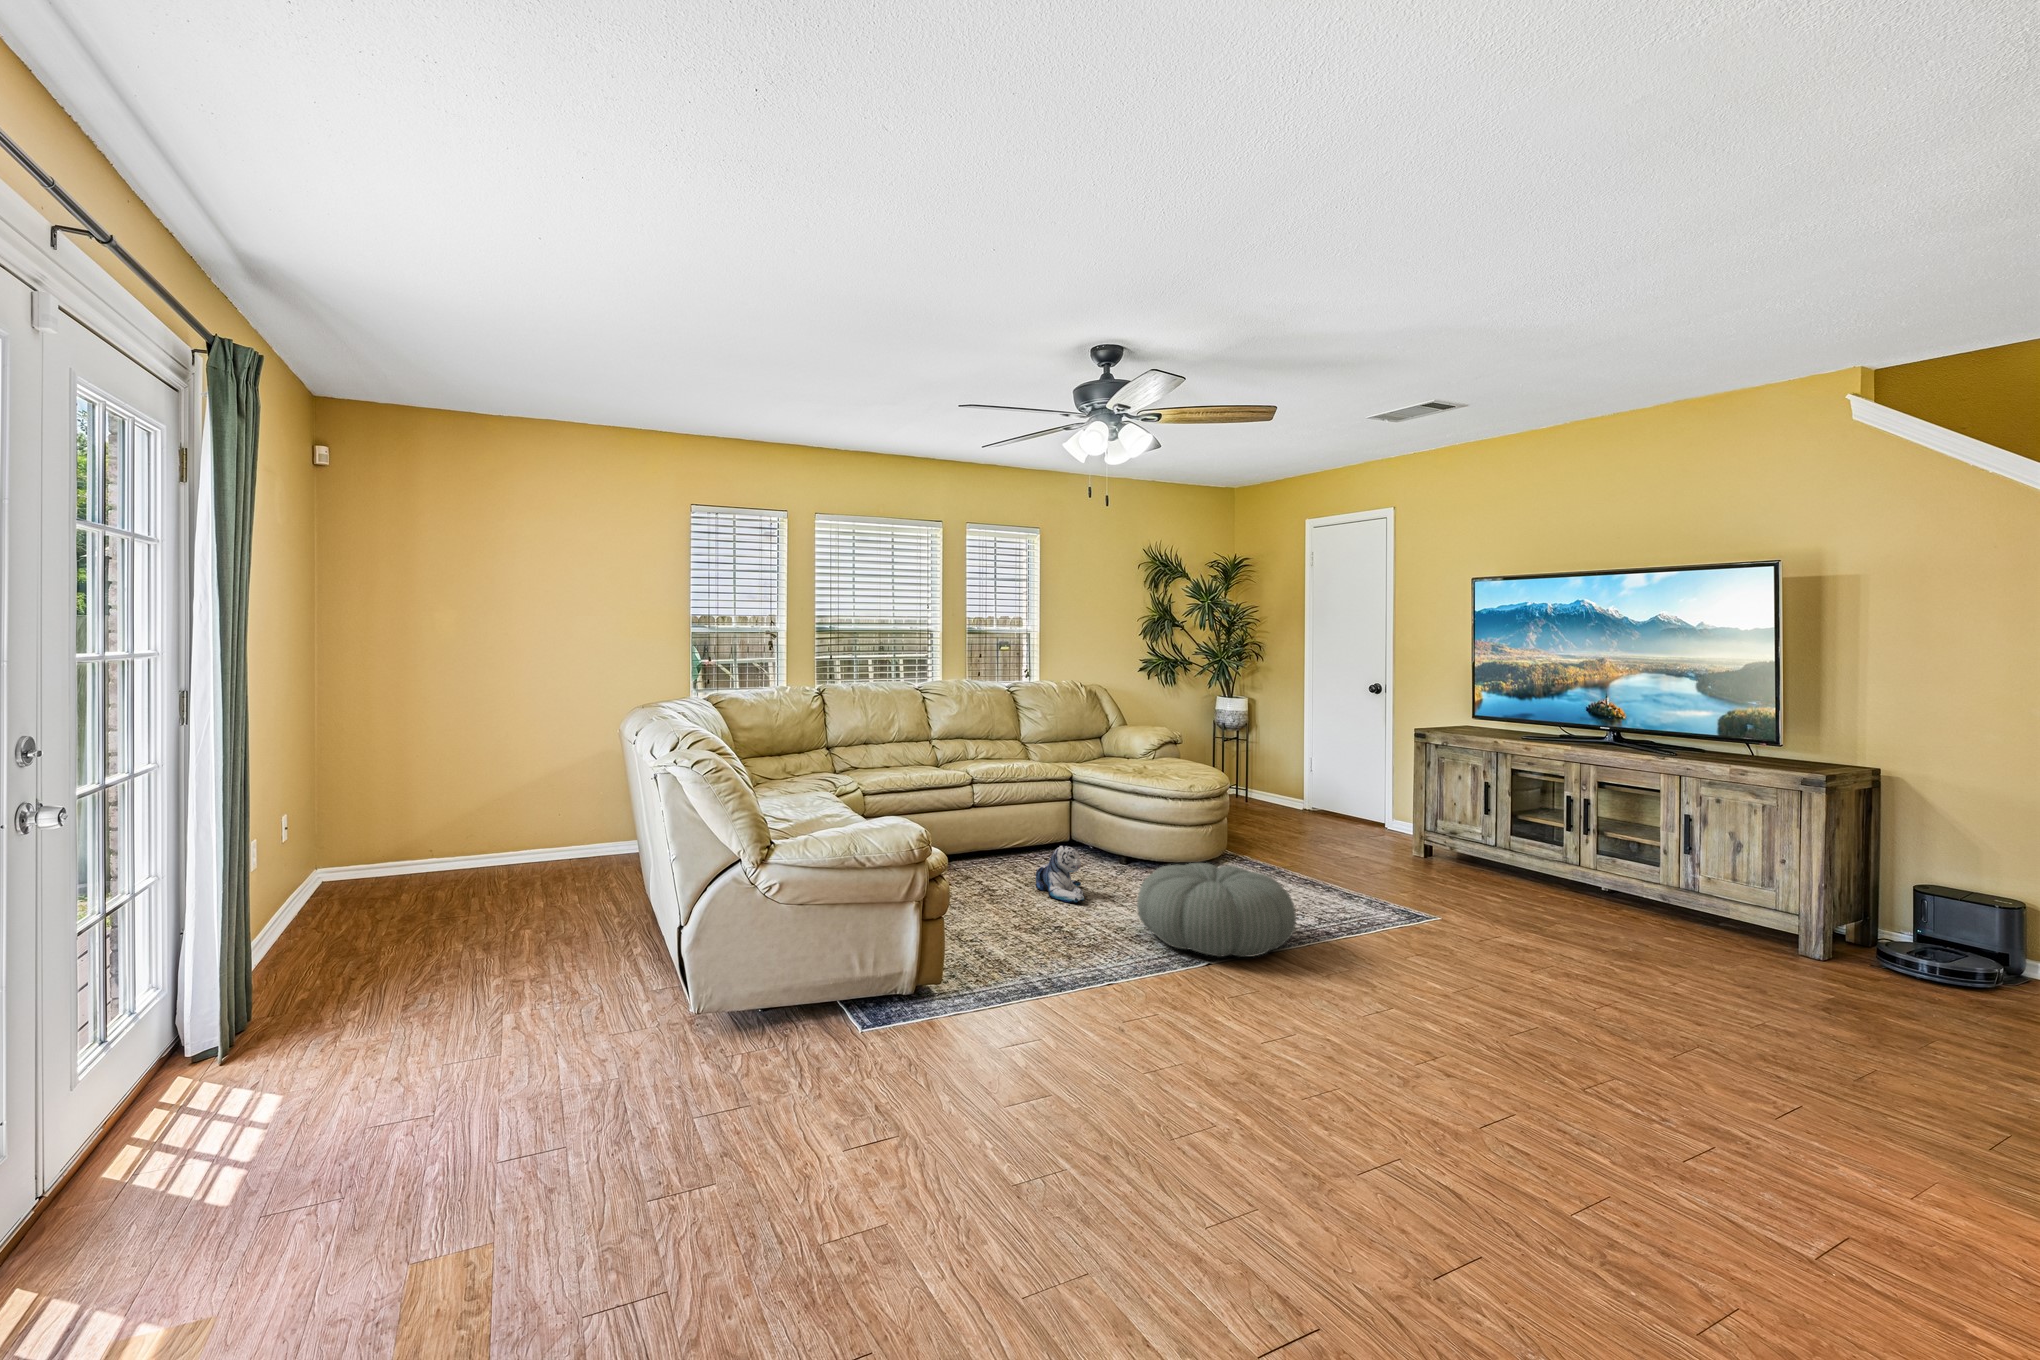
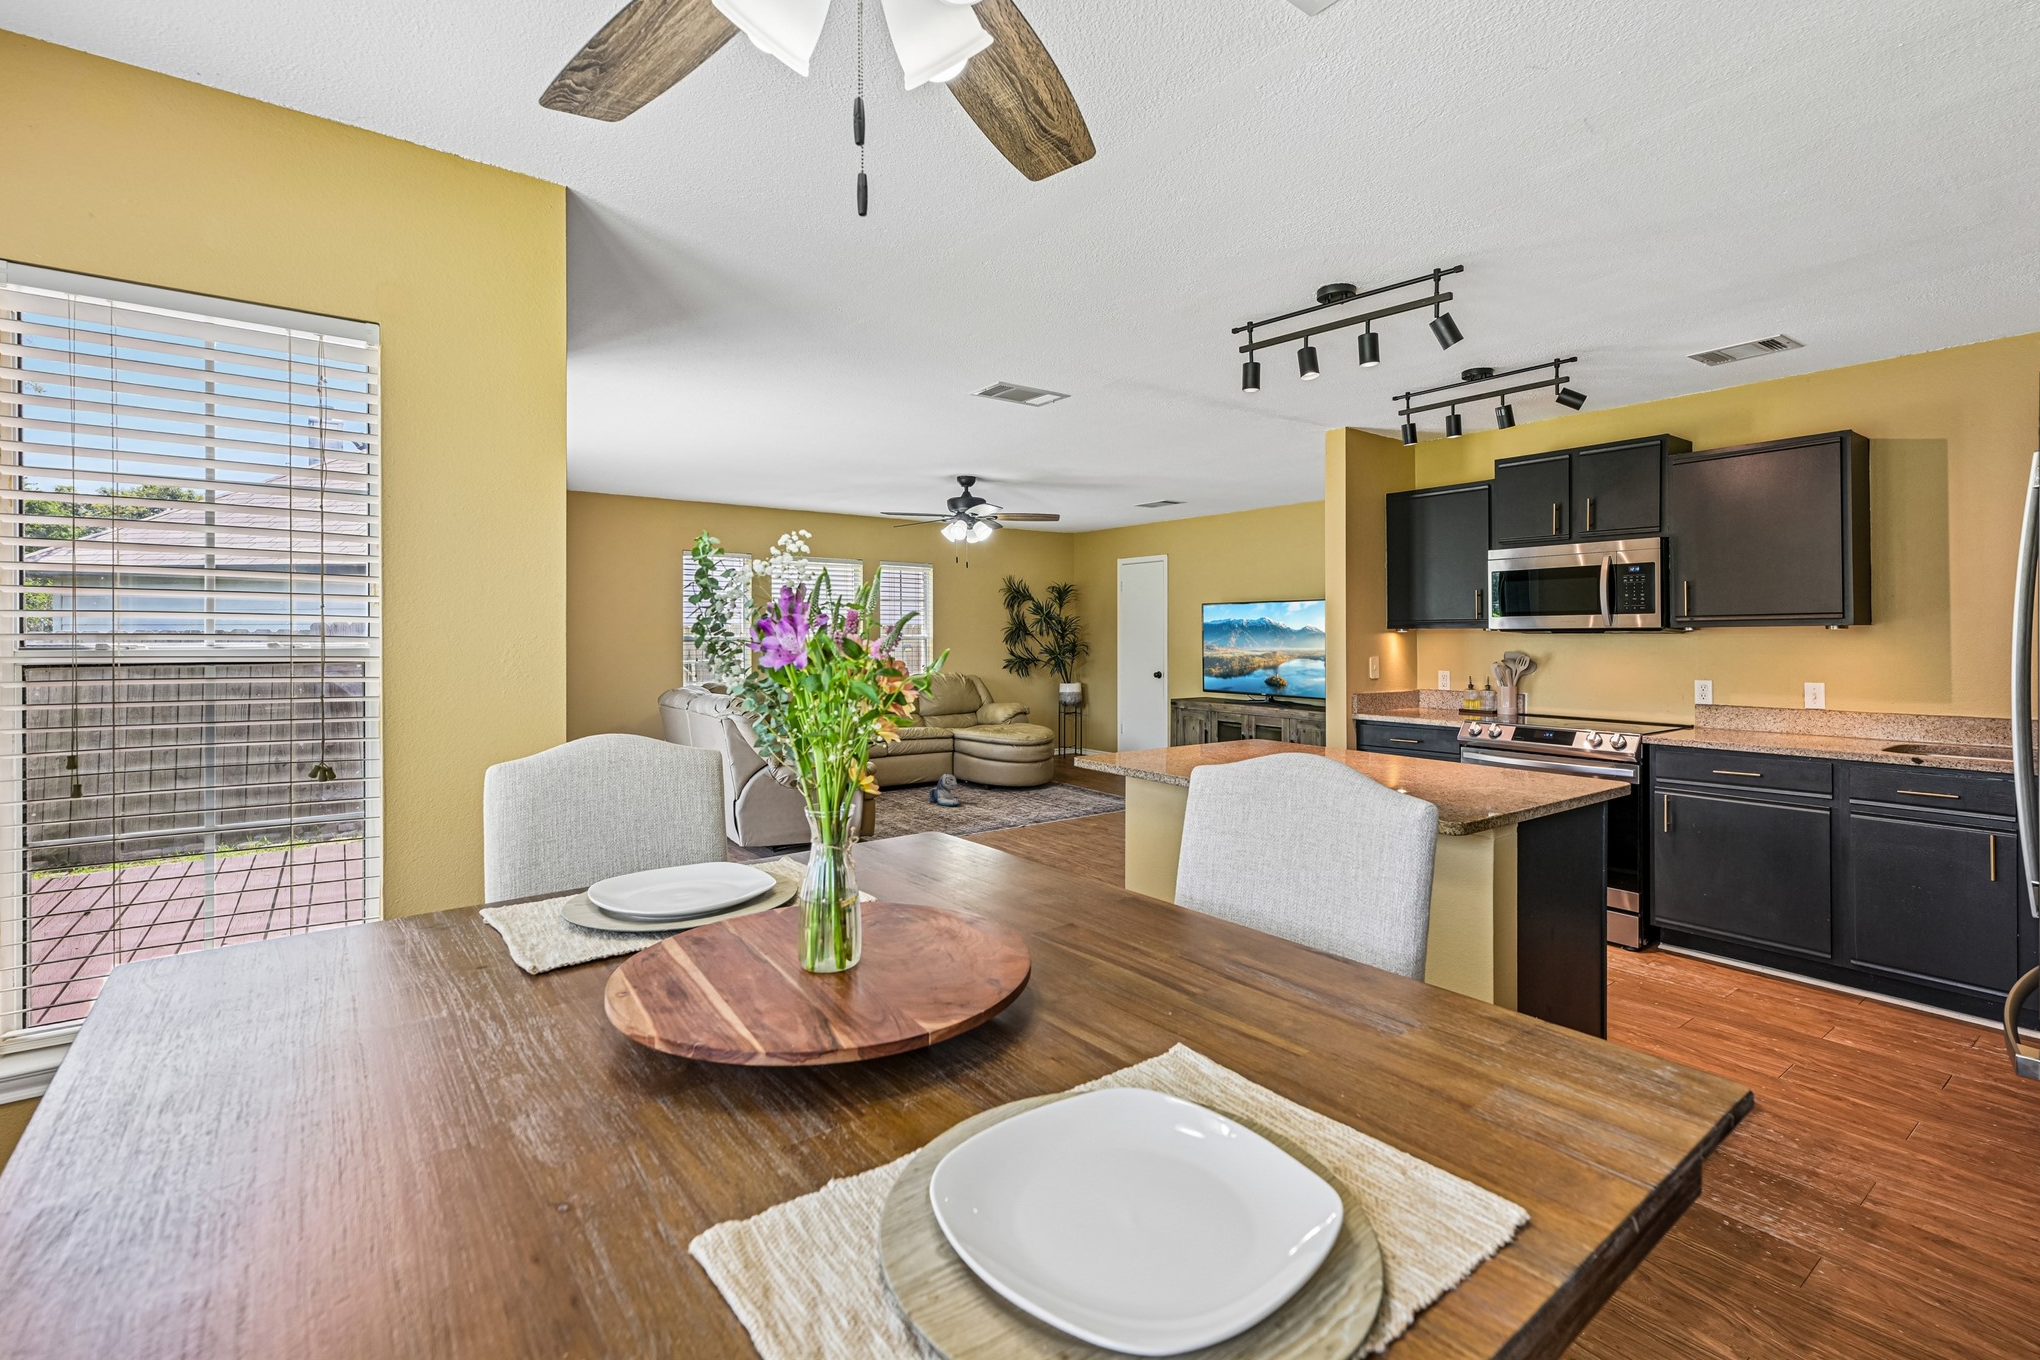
pouf: present [1137,863,1296,957] -> none [987,776,1072,820]

